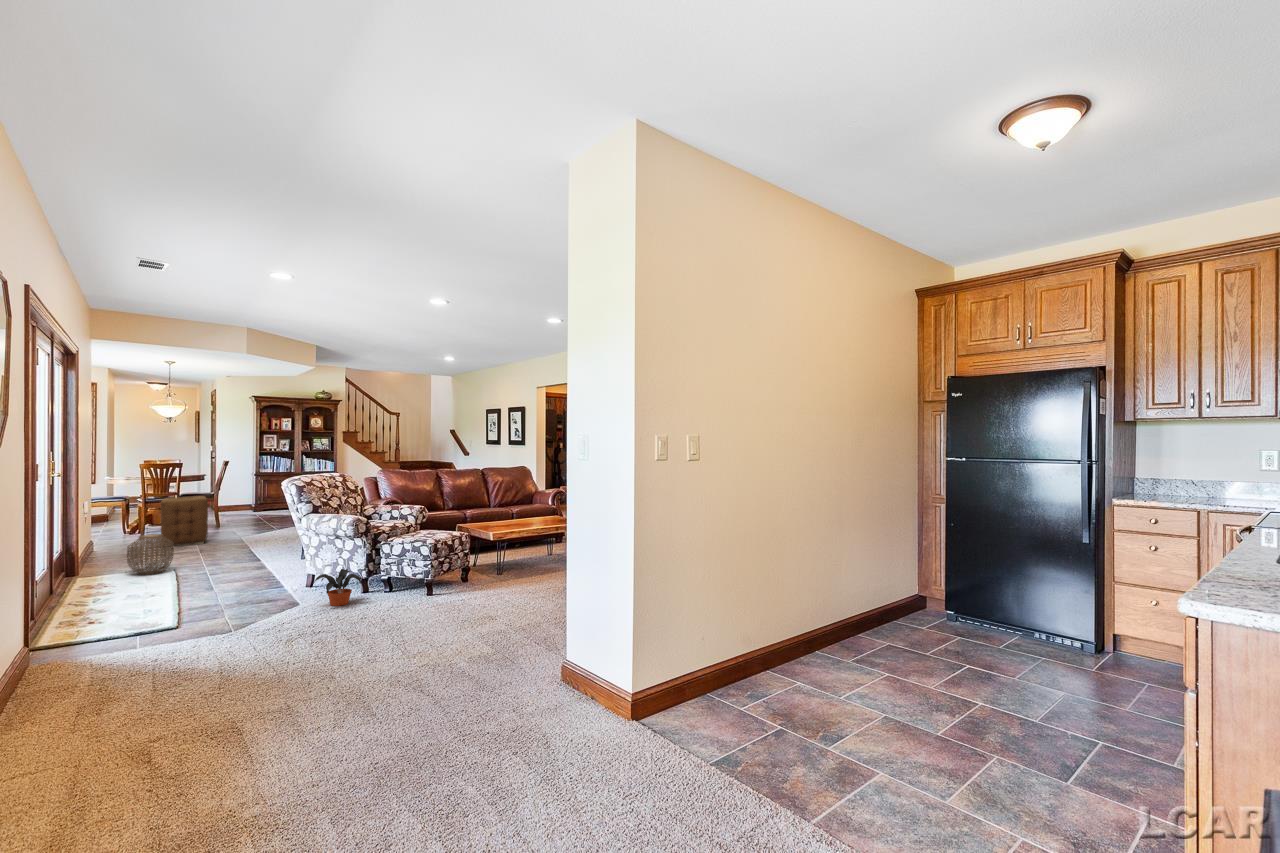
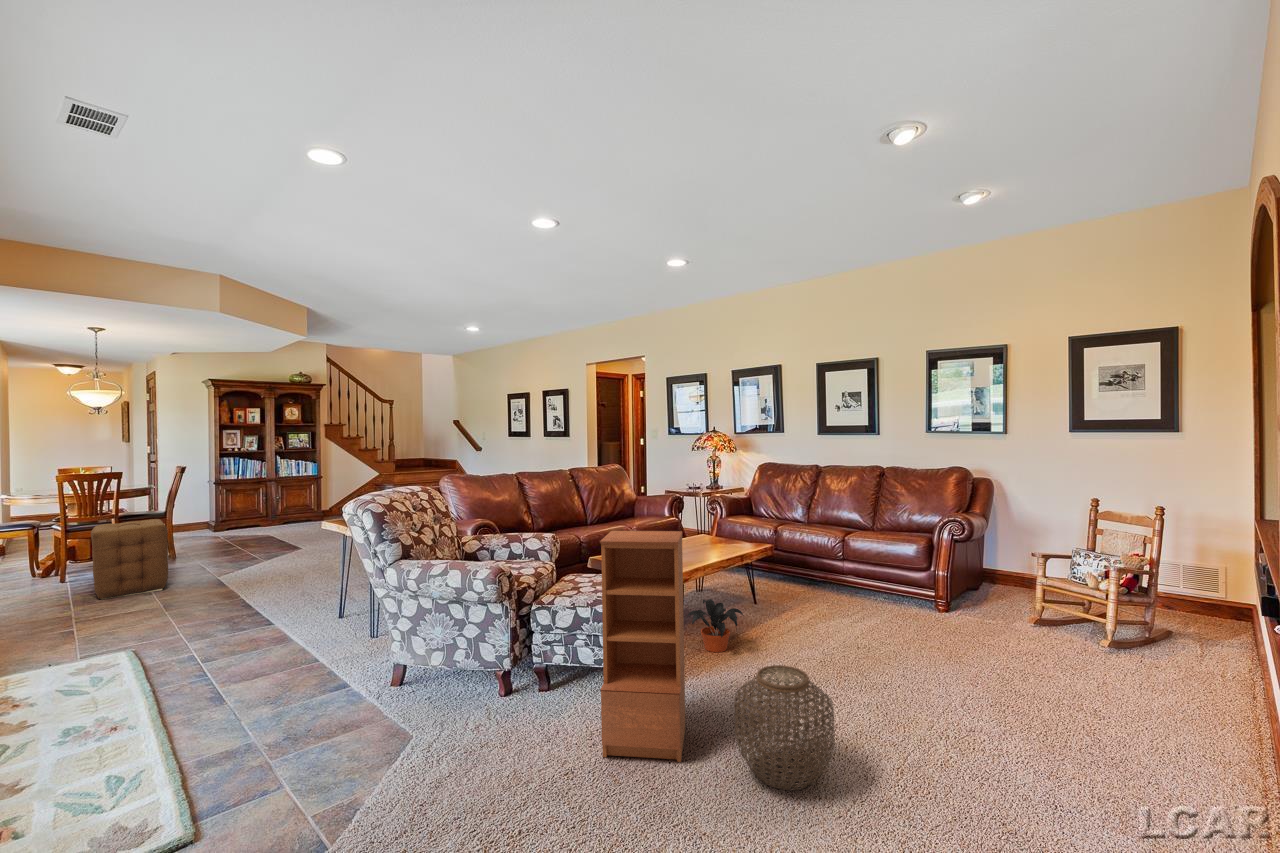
bookcase: none [385,497,444,616] -> present [600,531,685,762]
woven basket: present [127,534,174,575] -> present [734,665,834,790]
potted plant: present [314,569,361,606] -> present [686,599,743,652]

